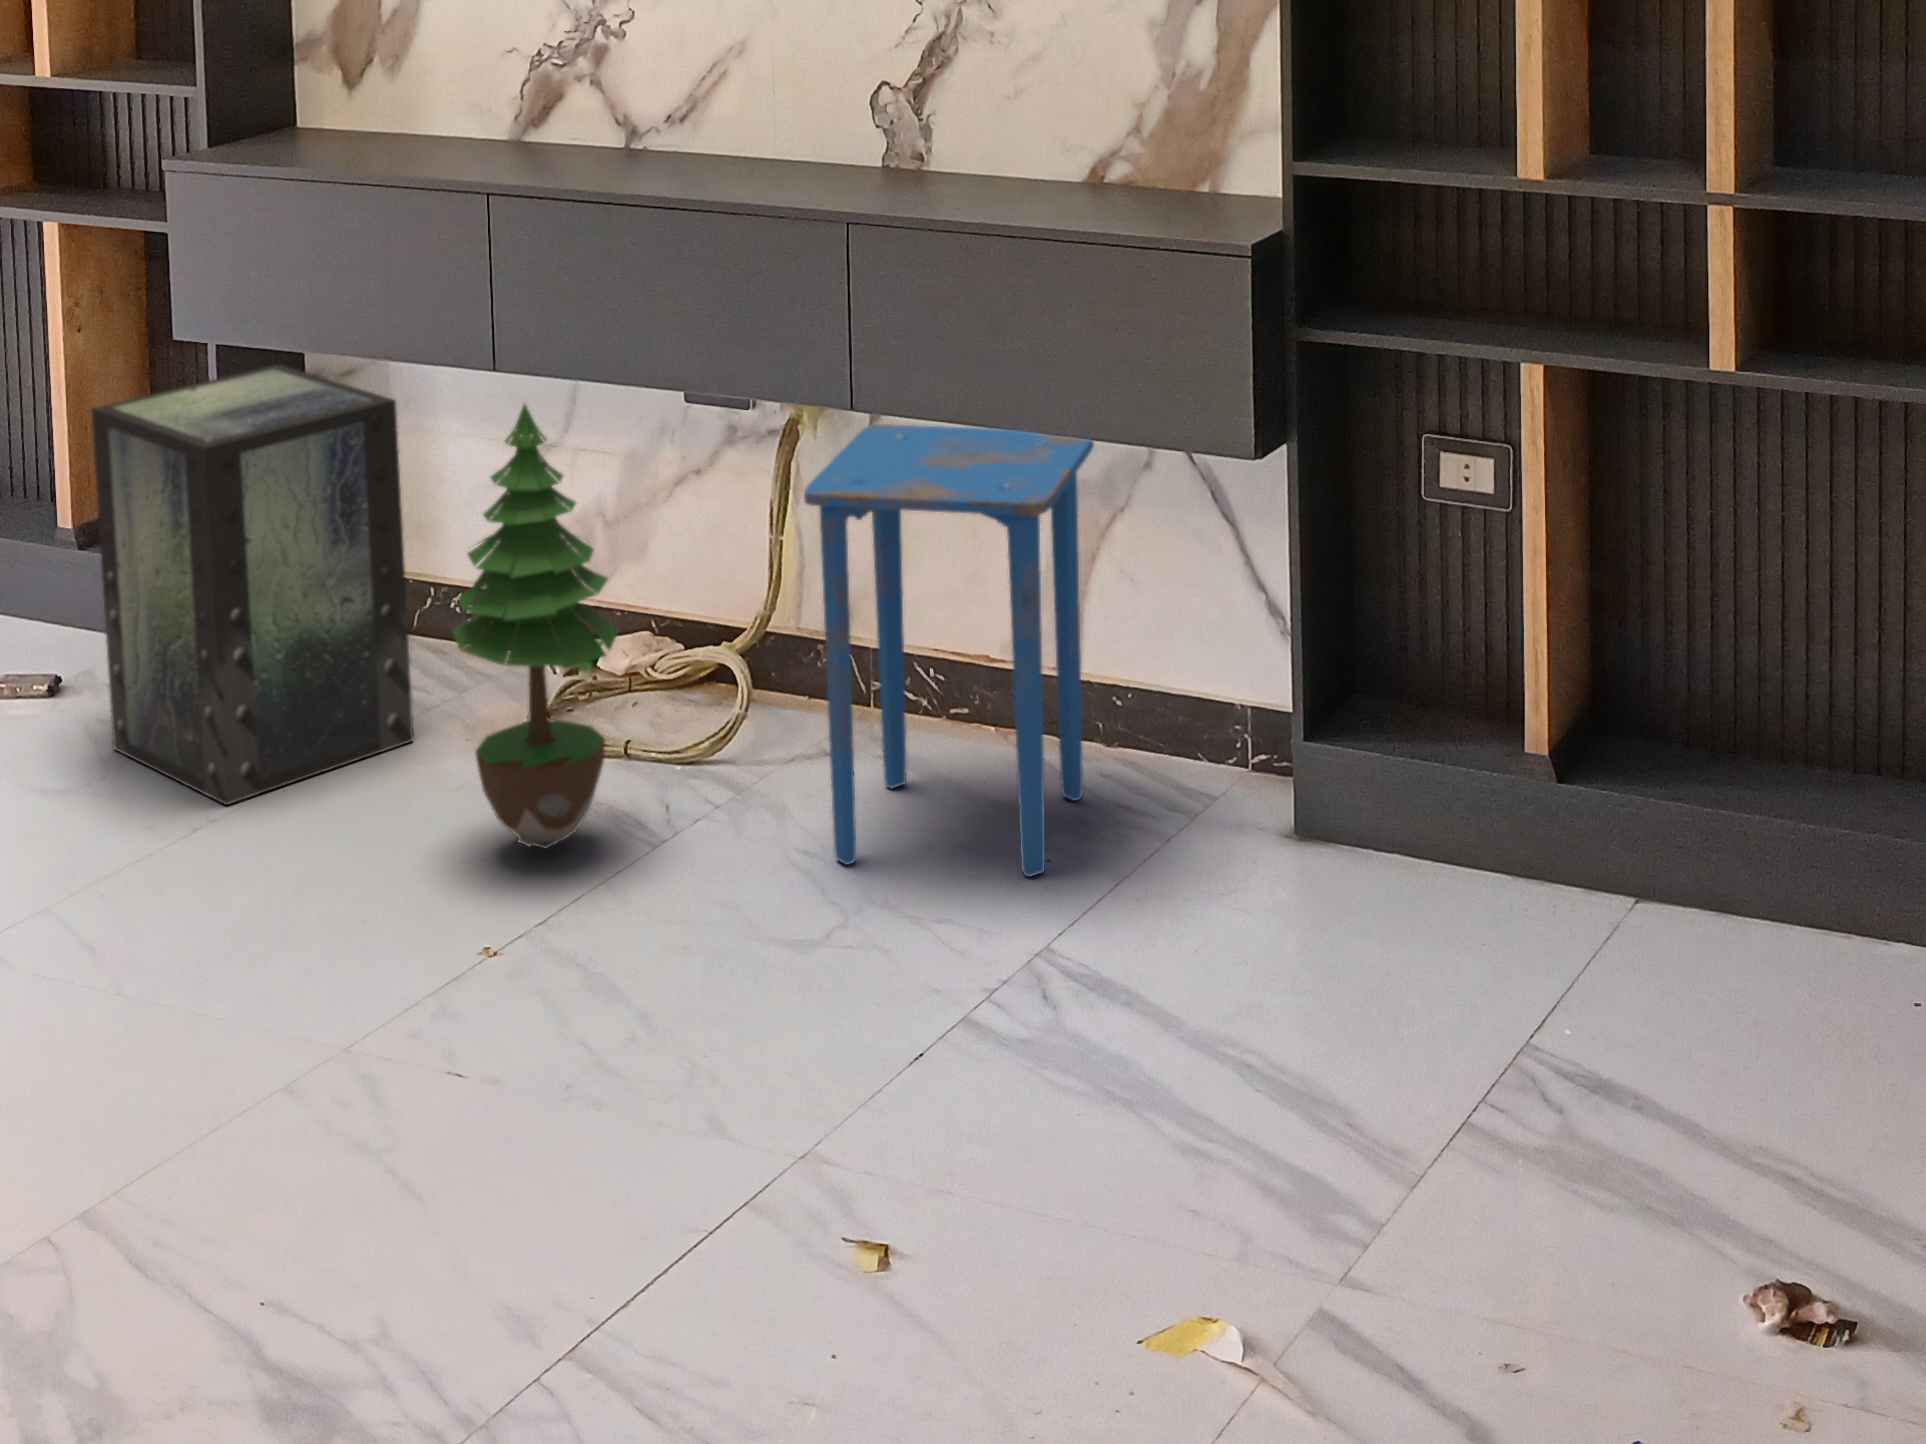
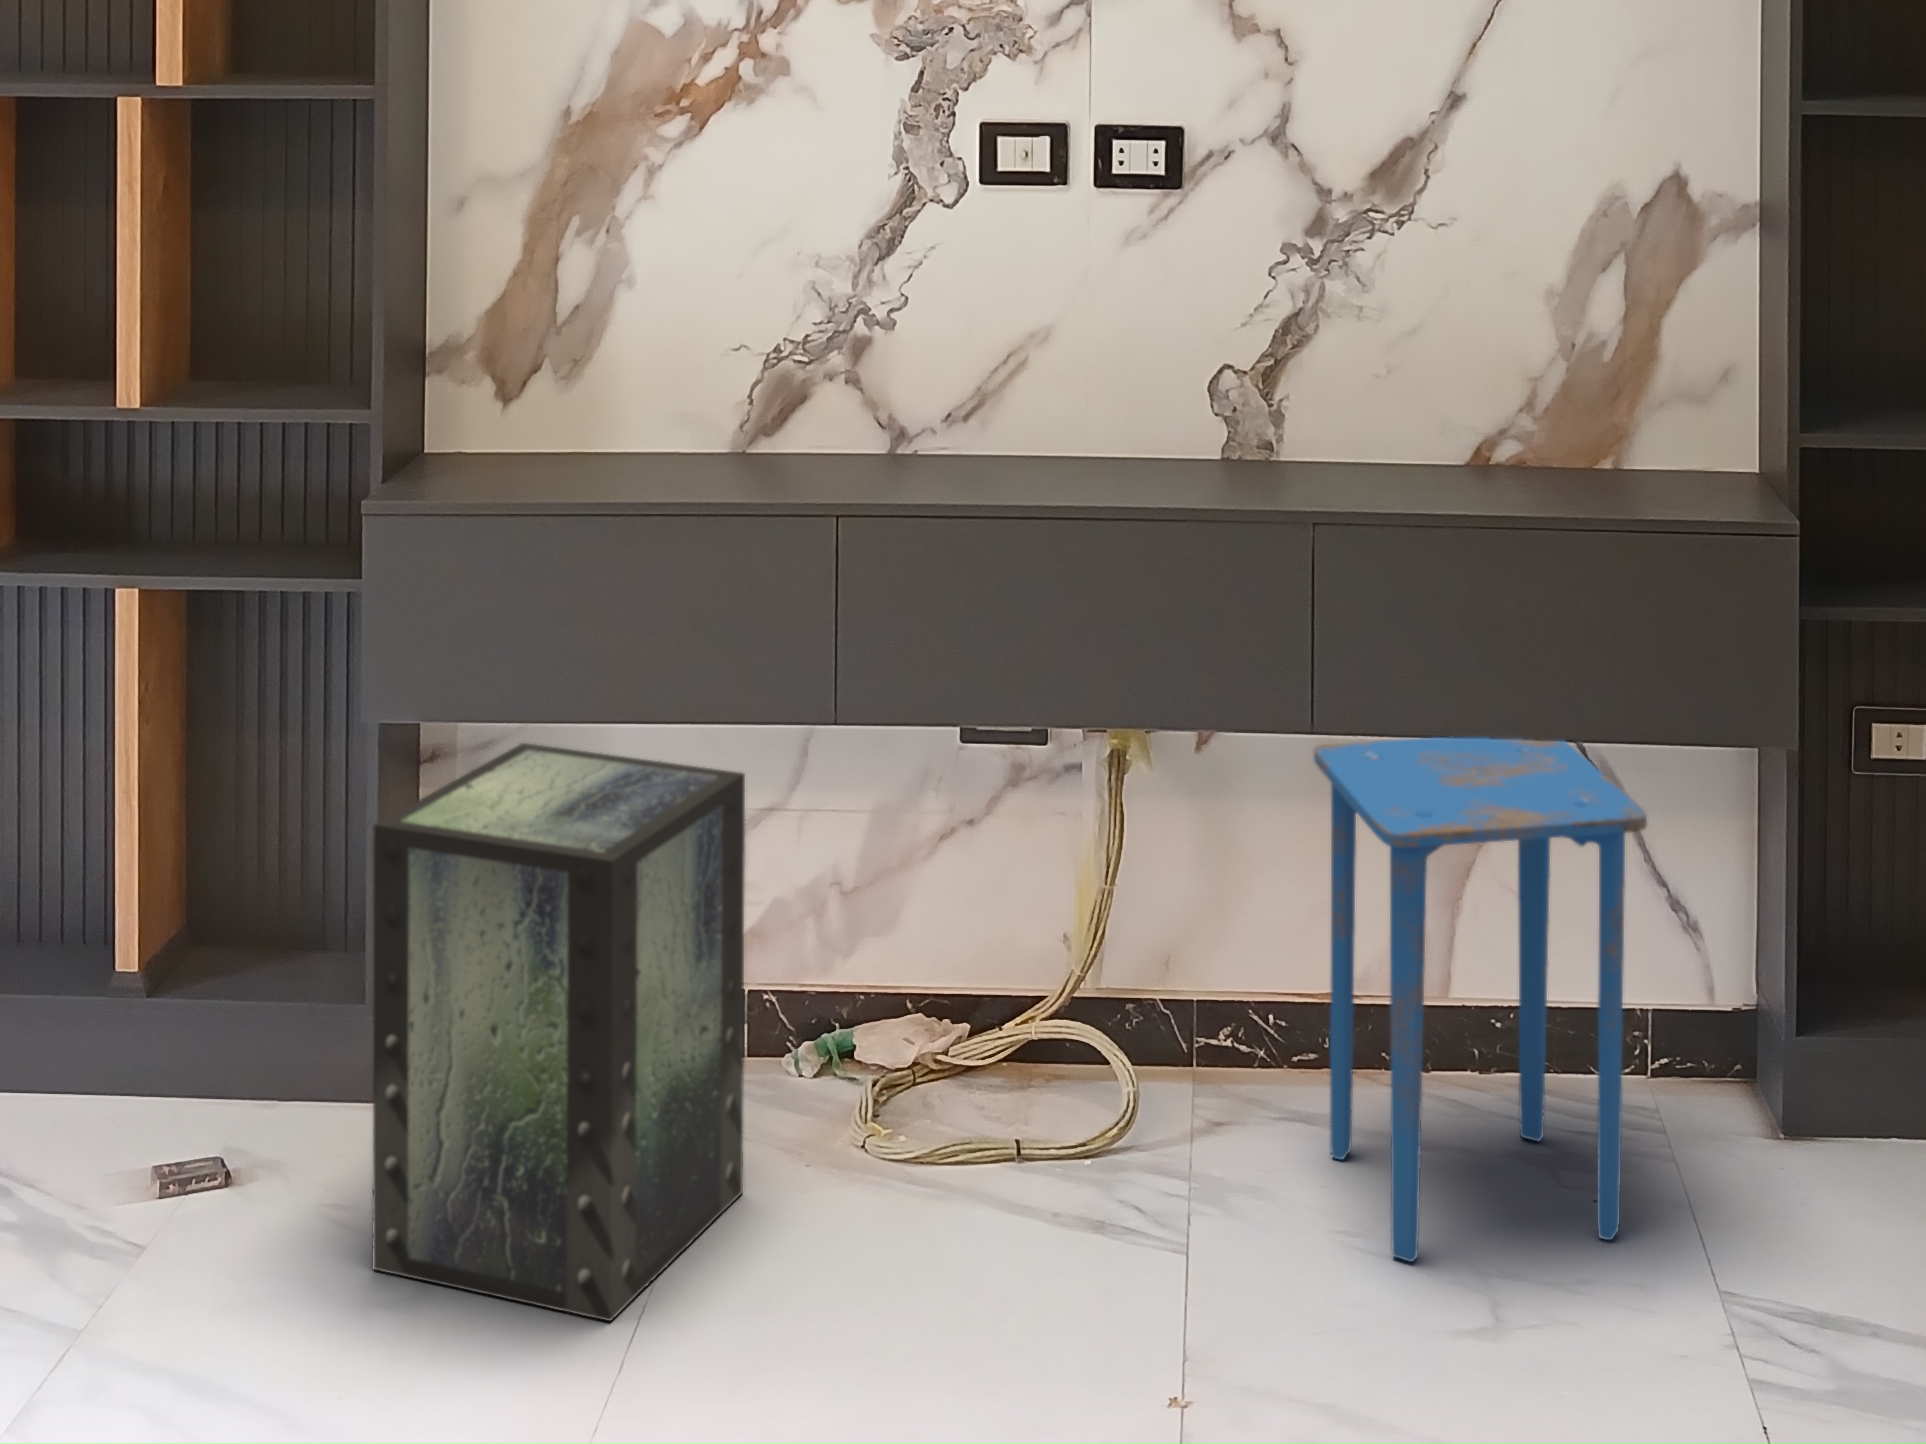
potted tree: present [452,404,618,849] -> none [969,761,1164,1309]

